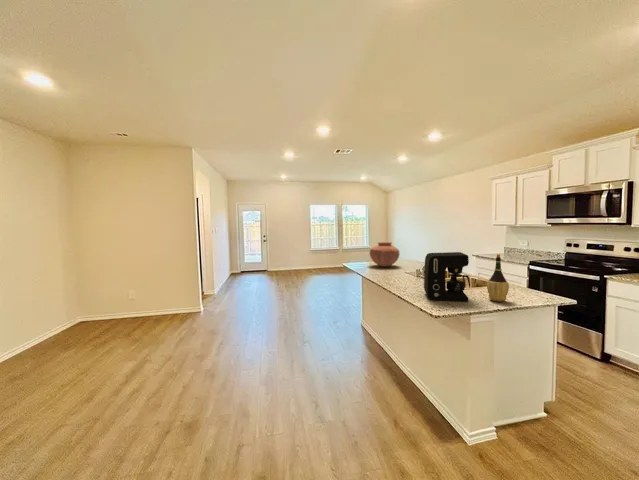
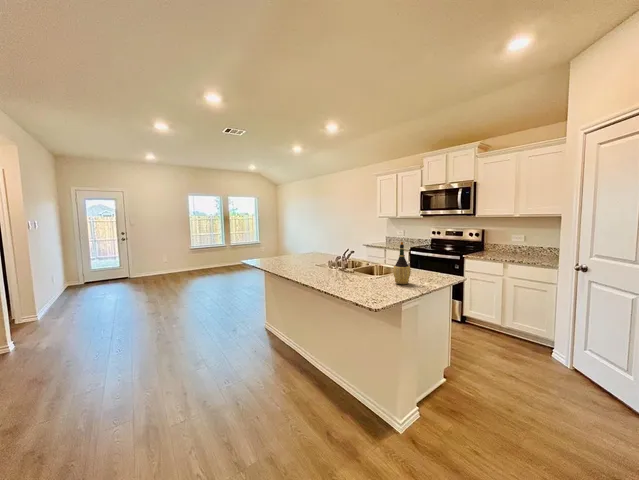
vase: present [370,242,400,267] -> none [273,235,303,261]
coffee maker: present [424,252,470,301] -> none [339,242,380,289]

